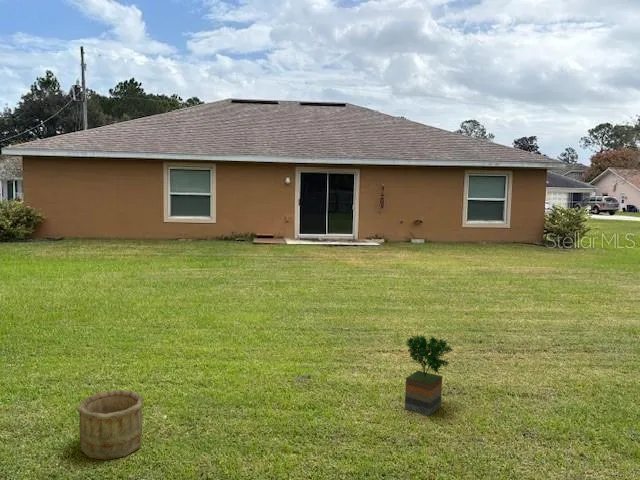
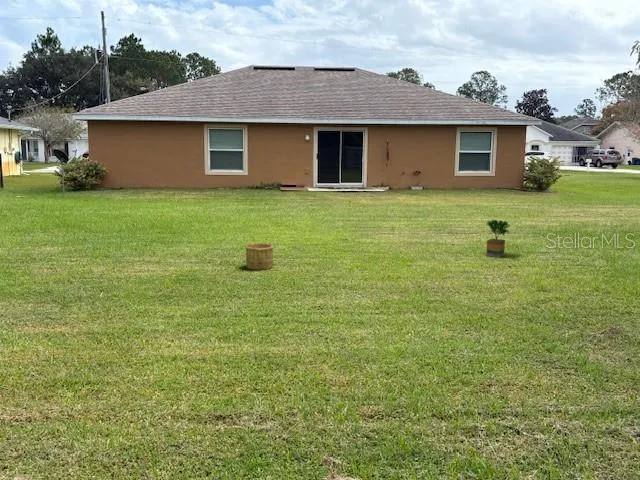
potted tree: present [405,336,452,416] -> present [486,220,510,258]

